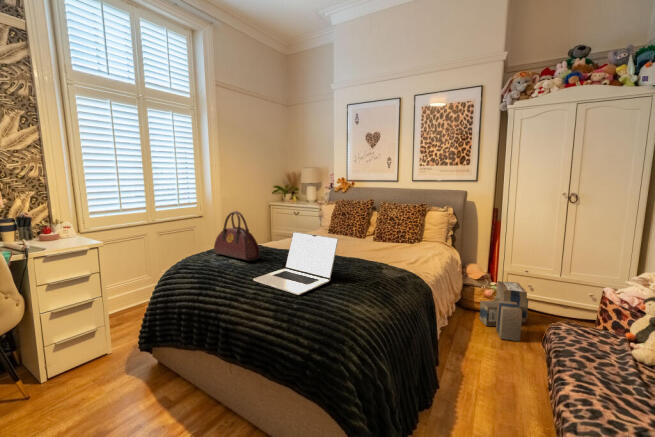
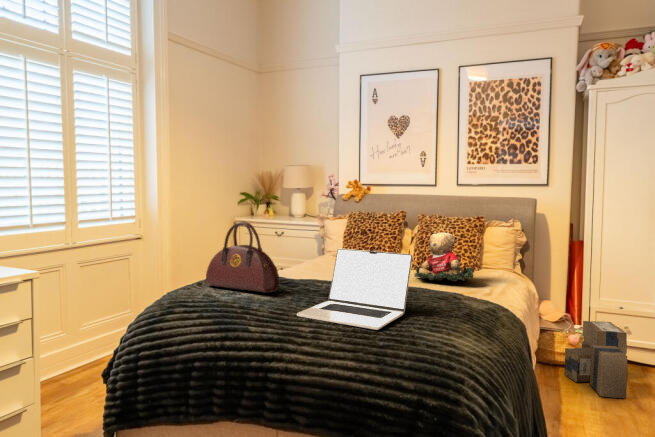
teddy bear: none [363,218,407,254] -> present [414,233,474,282]

